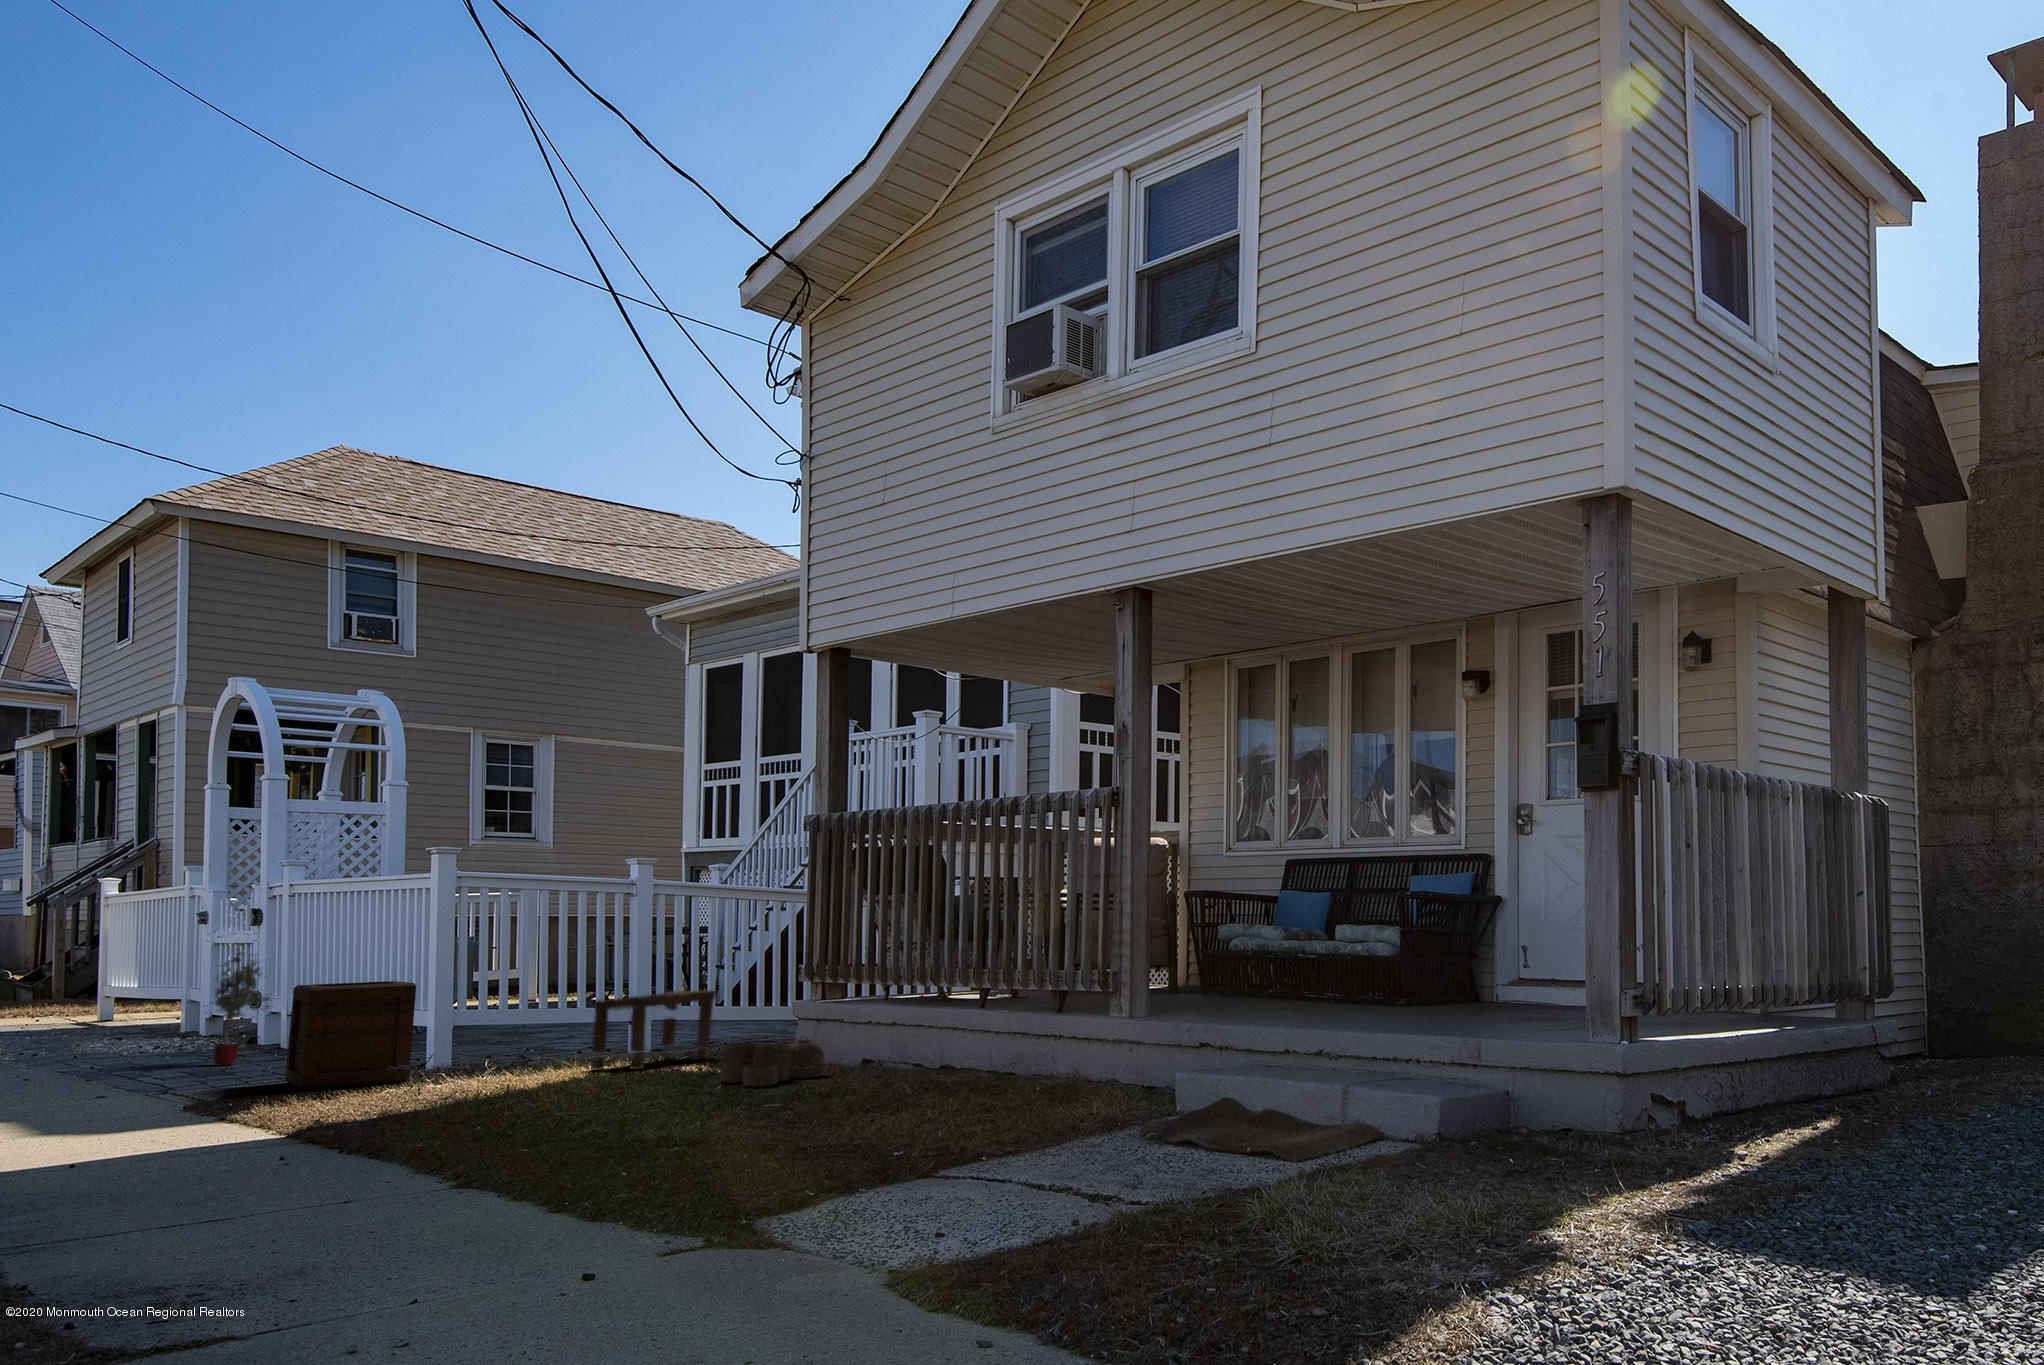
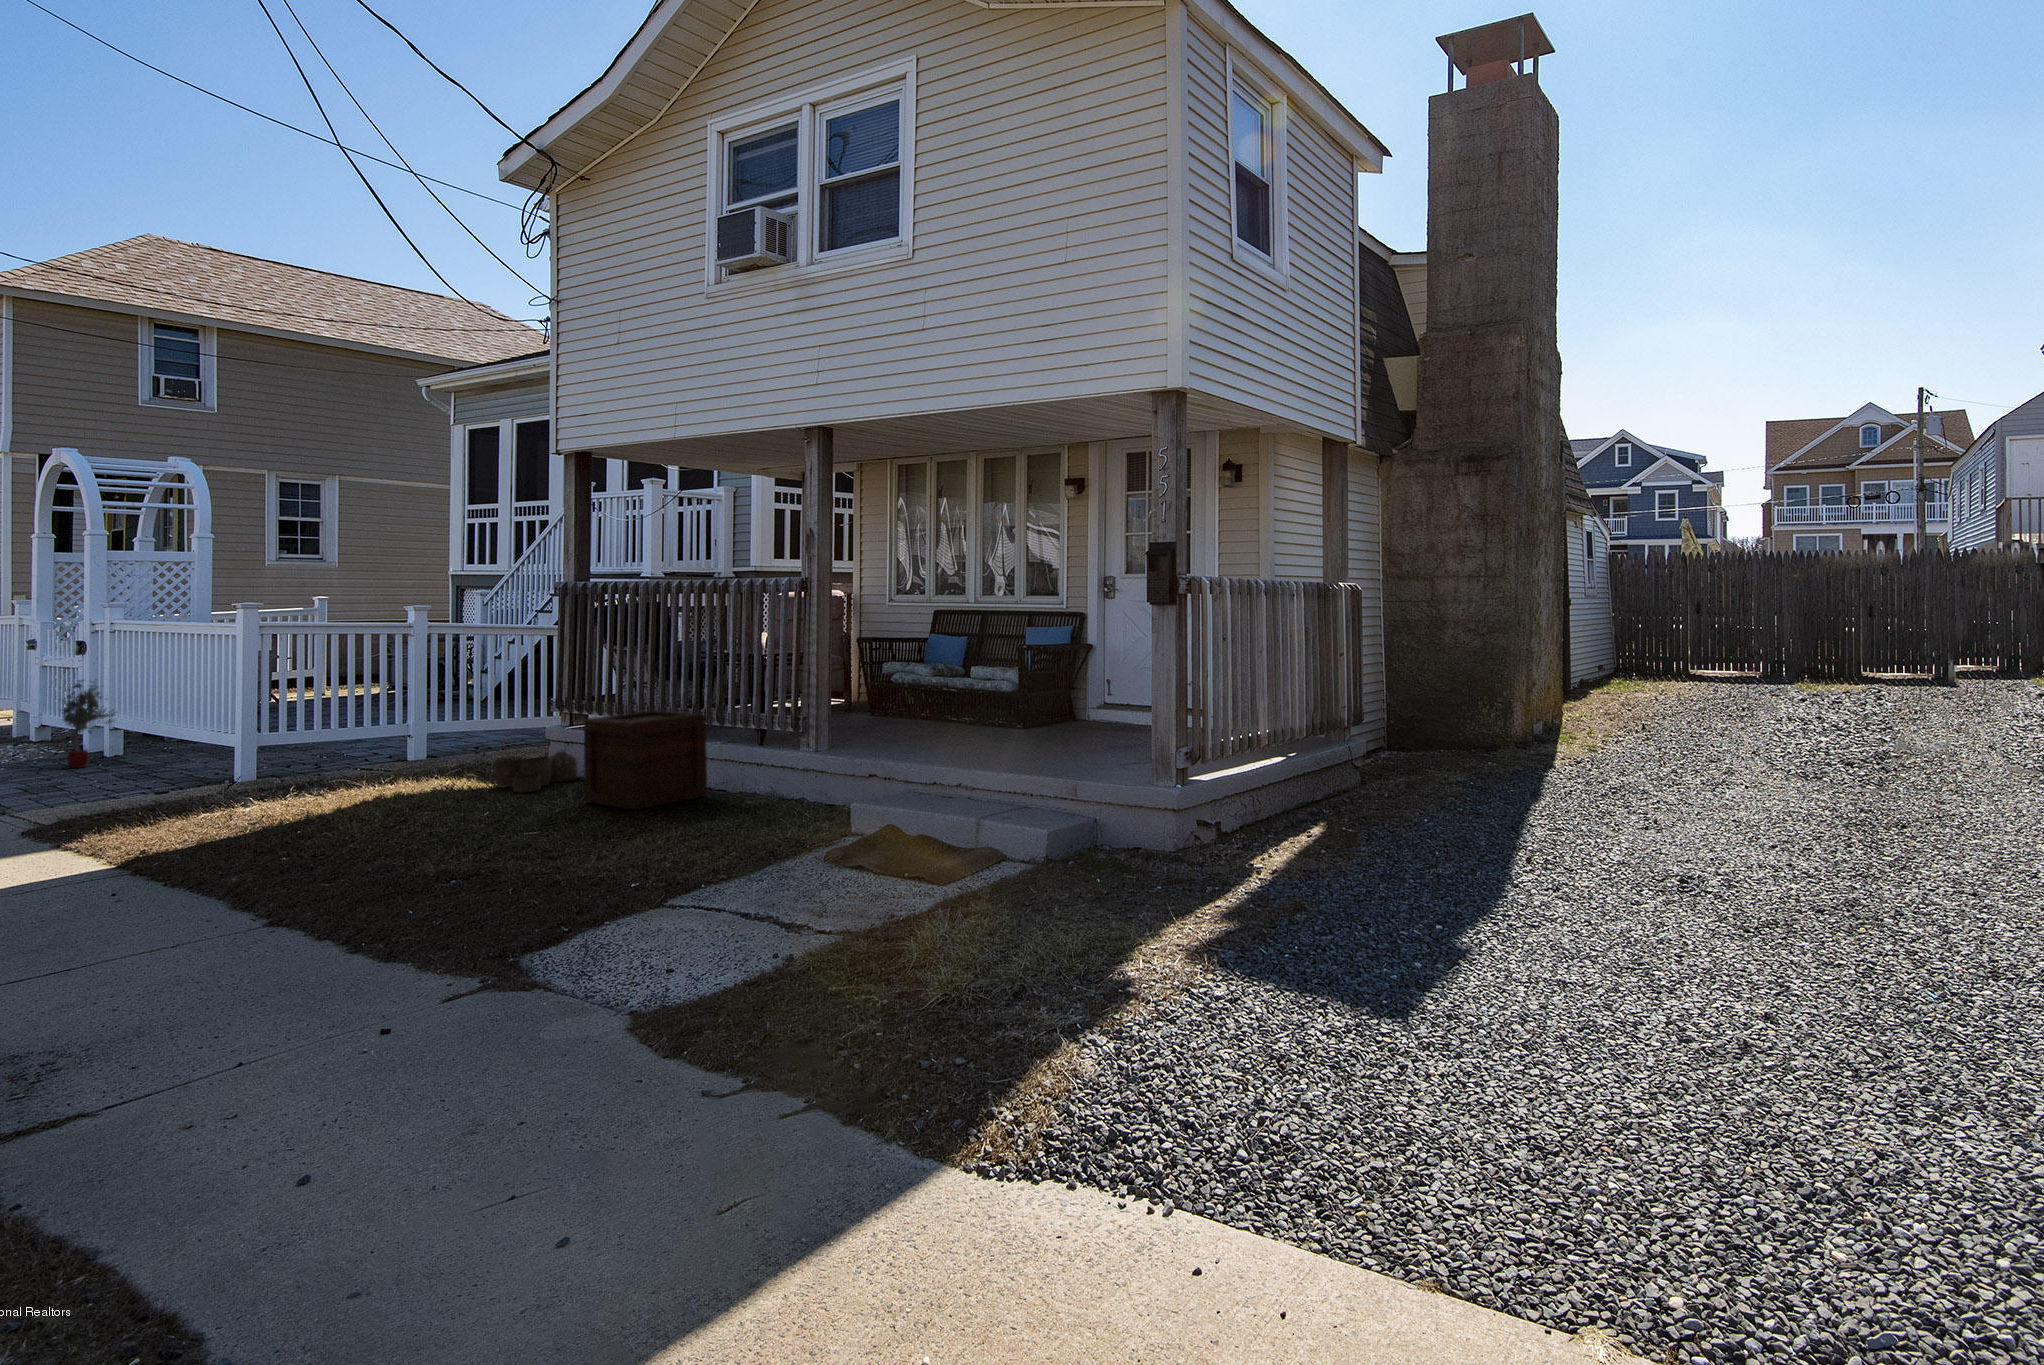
wooden crate: present [285,981,416,1089] -> present [584,710,707,810]
bench: present [591,990,716,1069] -> none [388,707,489,772]

